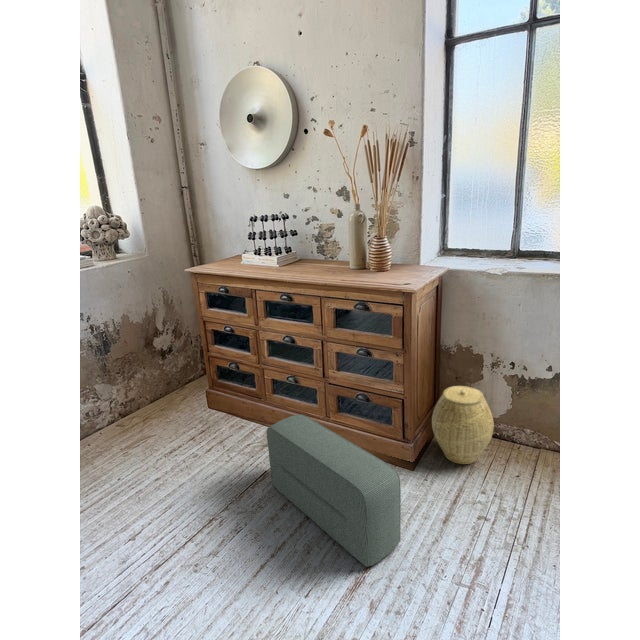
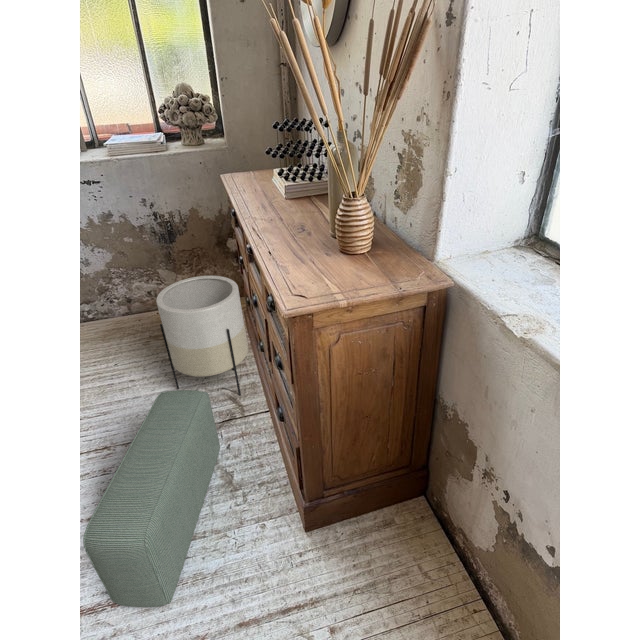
planter: none [189,348,270,461] -> present [156,276,248,395]
woven basket: present [432,386,494,464] -> none [339,459,436,580]

